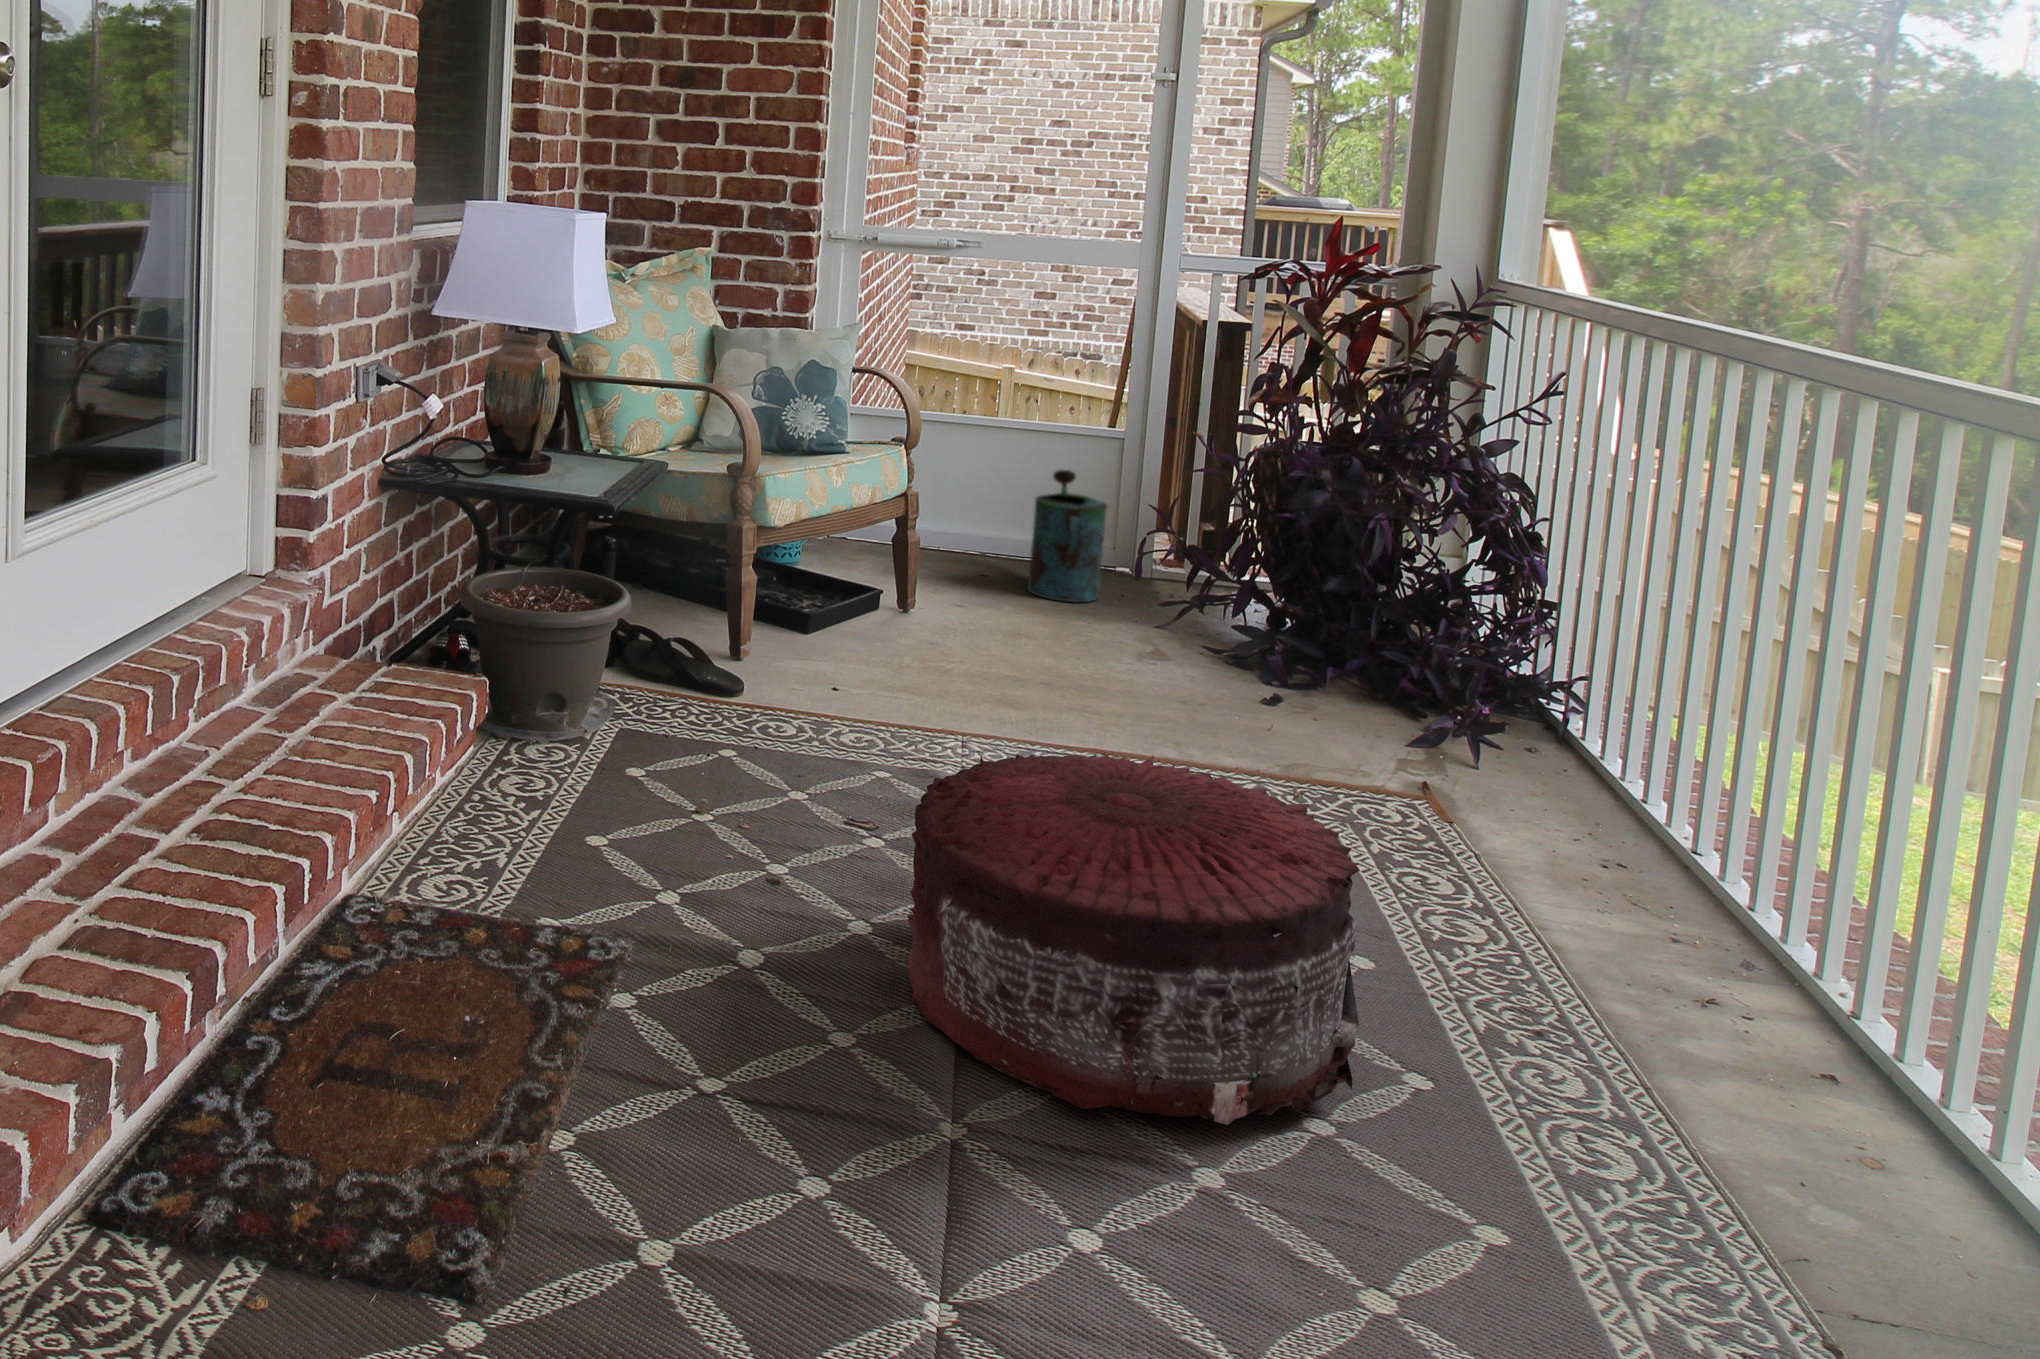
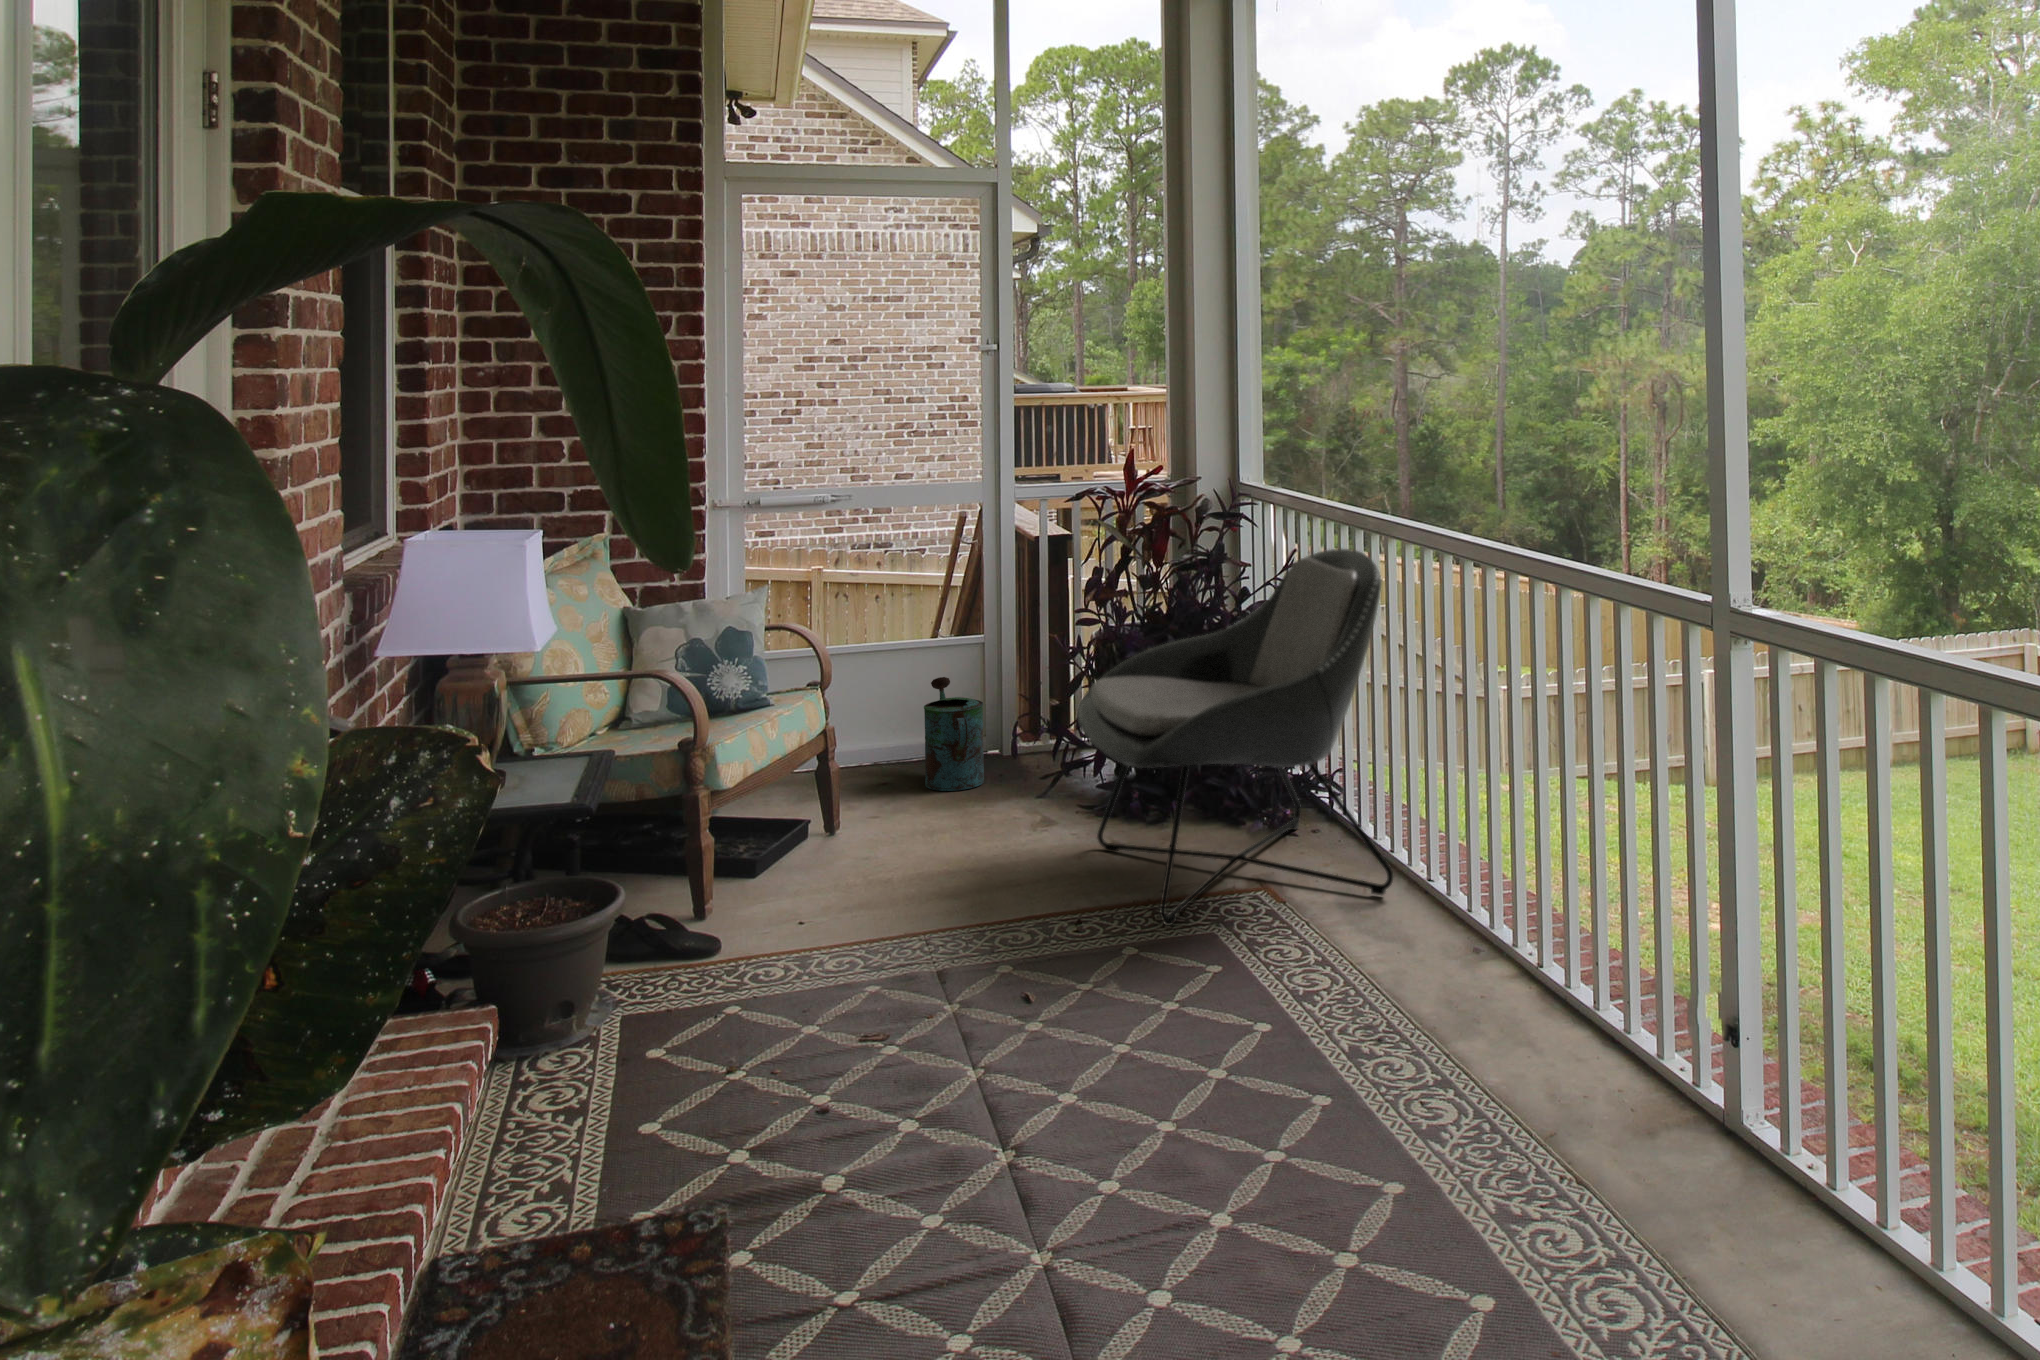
lounge chair: none [1201,362,1682,852] -> present [1078,549,1393,926]
pouf: present [908,754,1360,1125] -> none [954,914,1291,1206]

